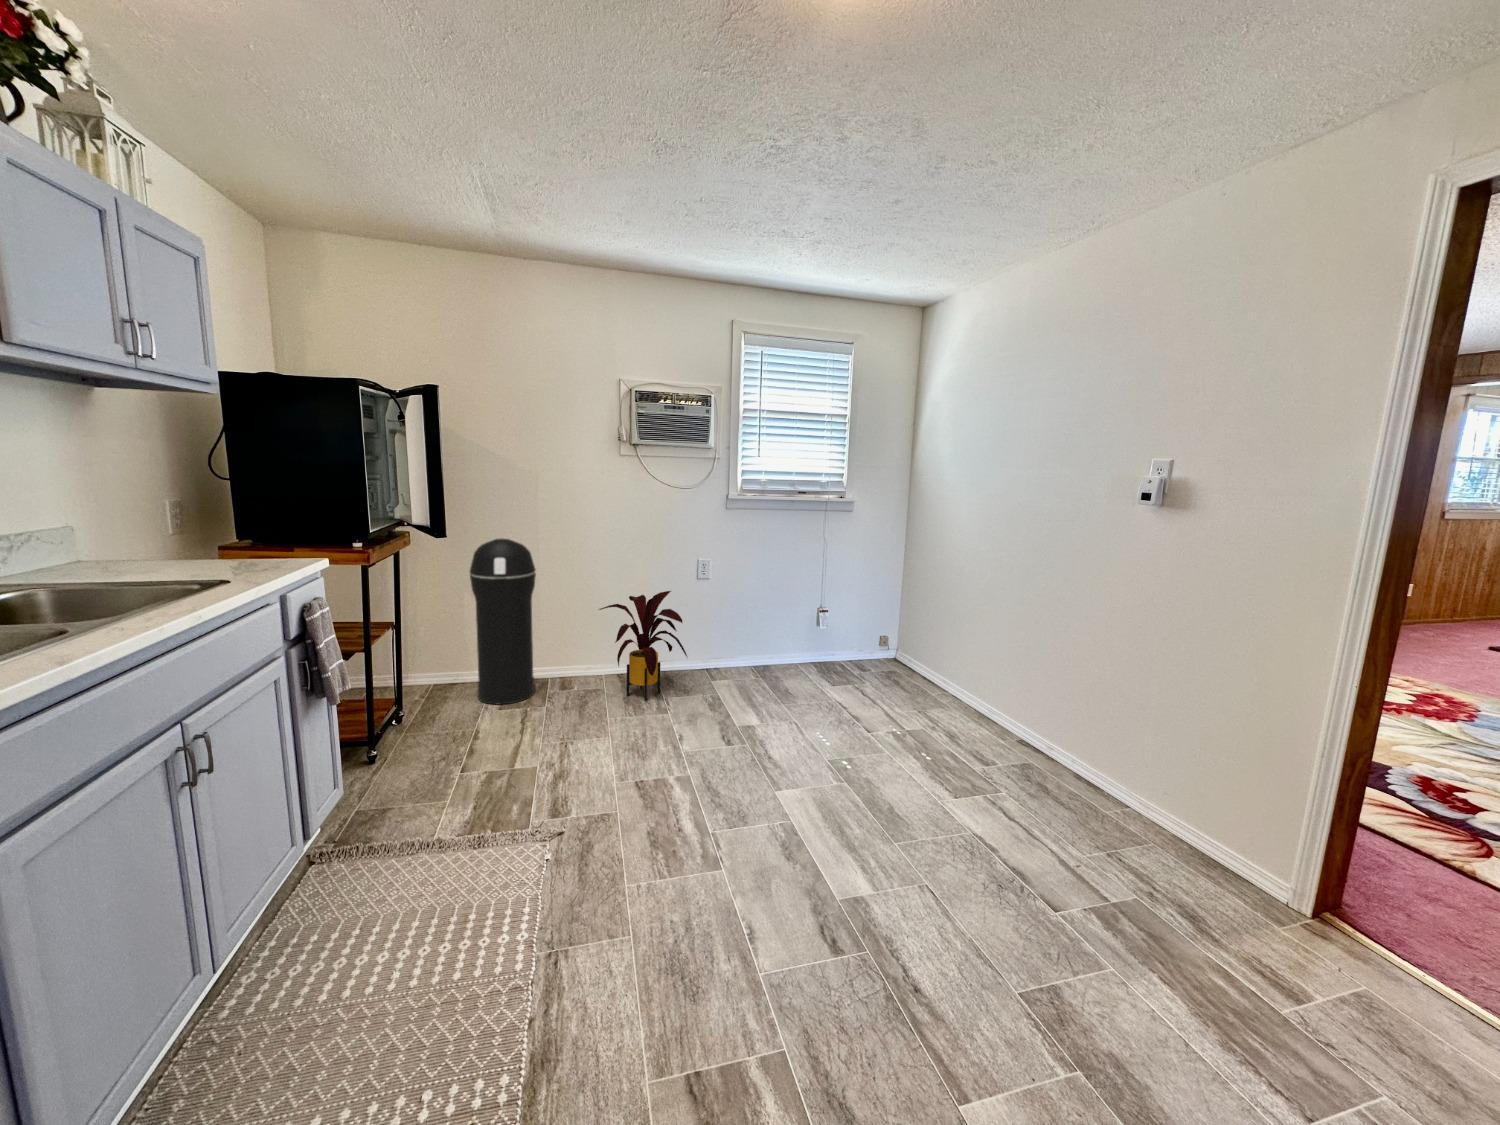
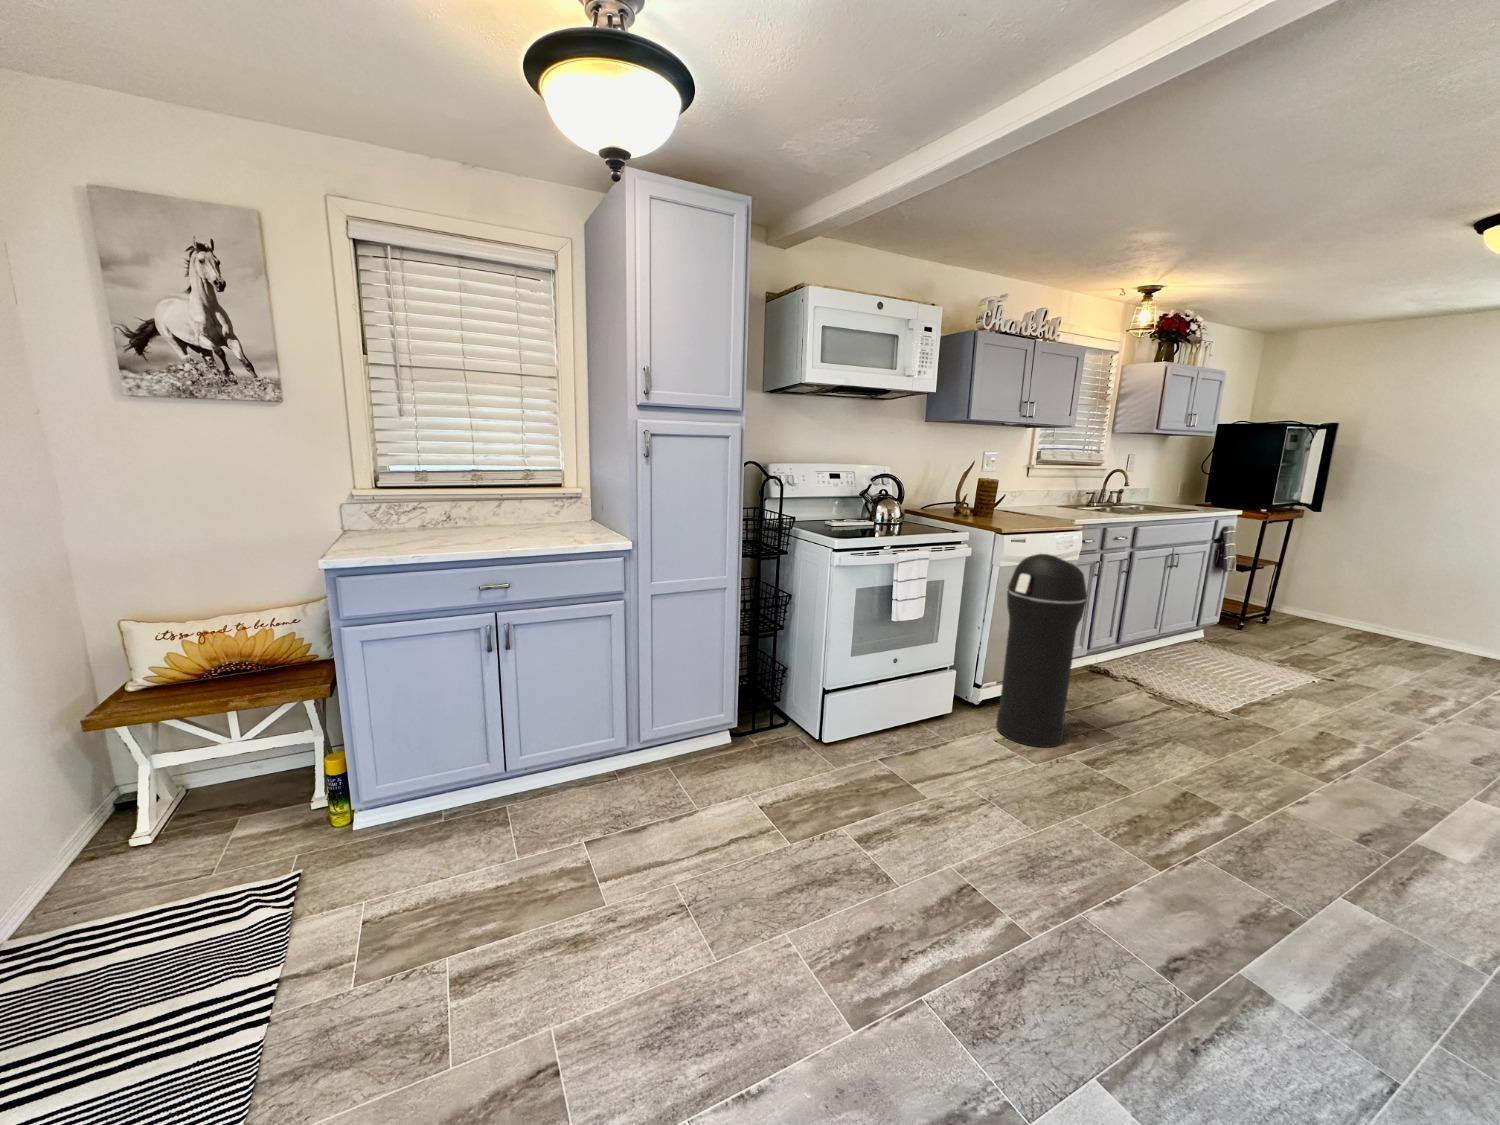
house plant: present [599,591,687,700] -> none [1112,674,1296,842]

